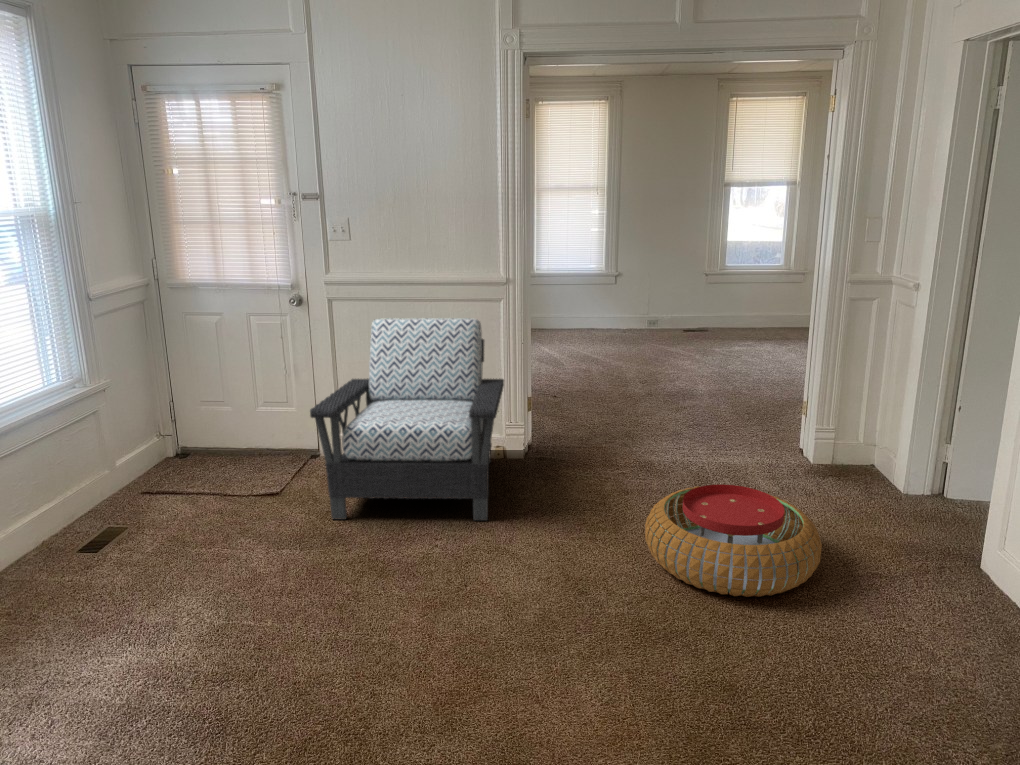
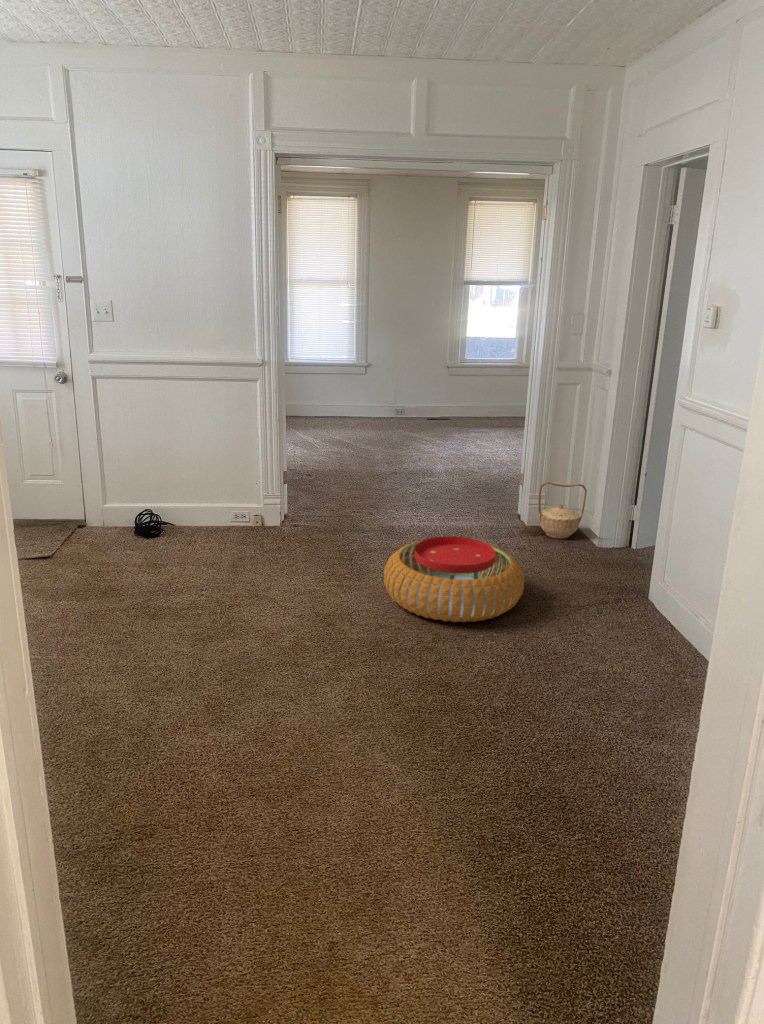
armchair: present [310,318,504,521] -> none [81,396,262,577]
basket: none [828,414,889,483] -> present [538,482,587,539]

